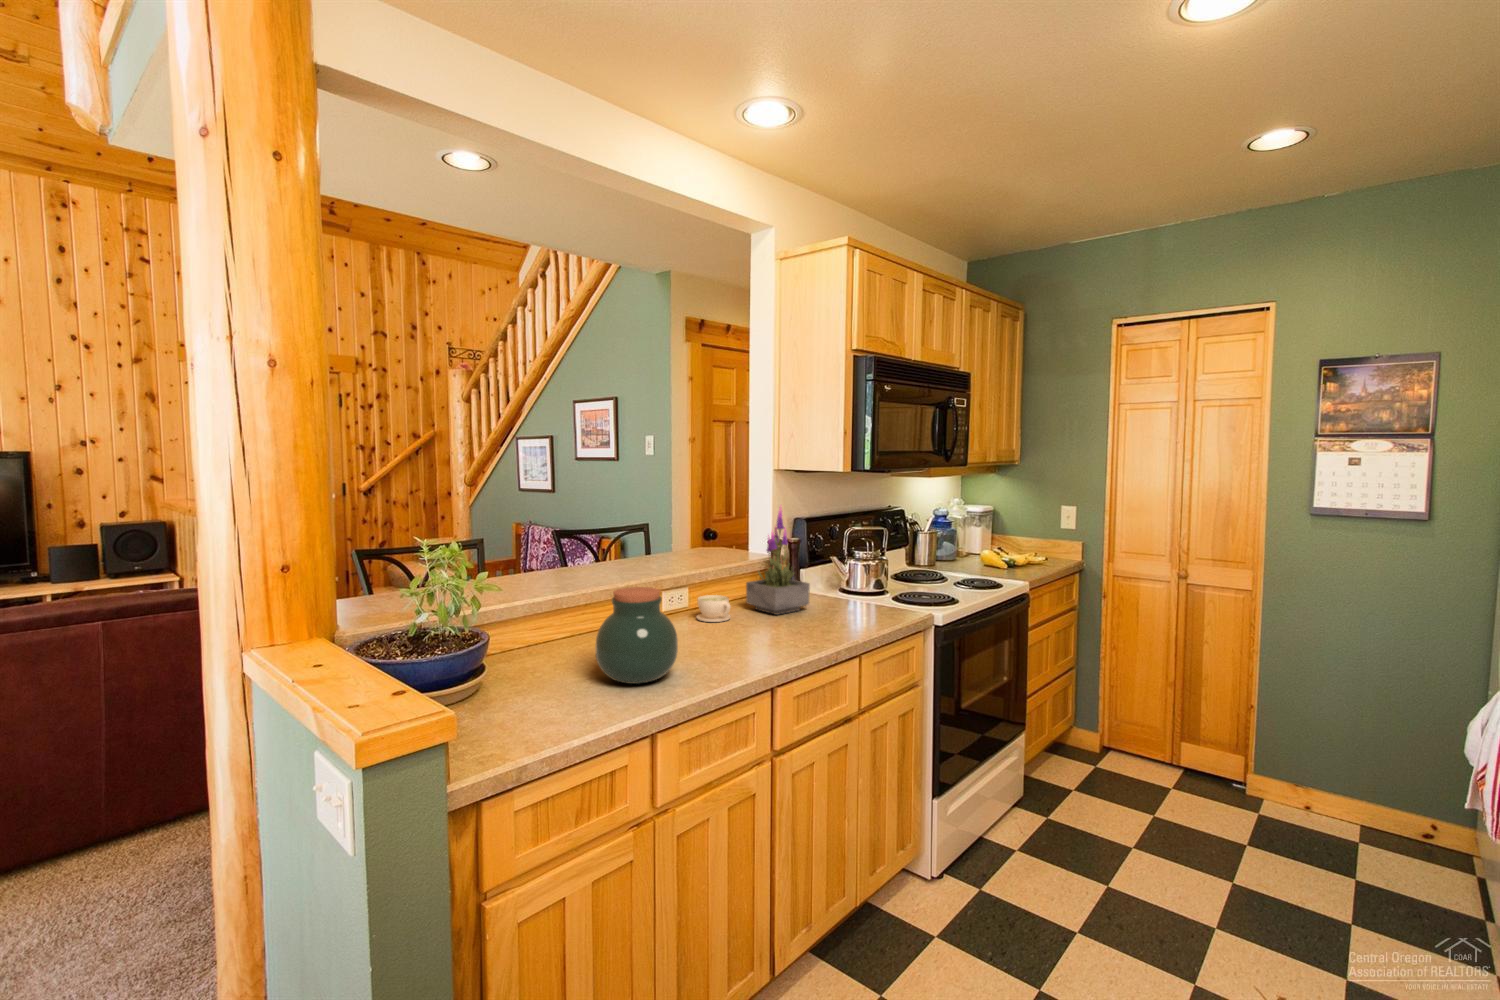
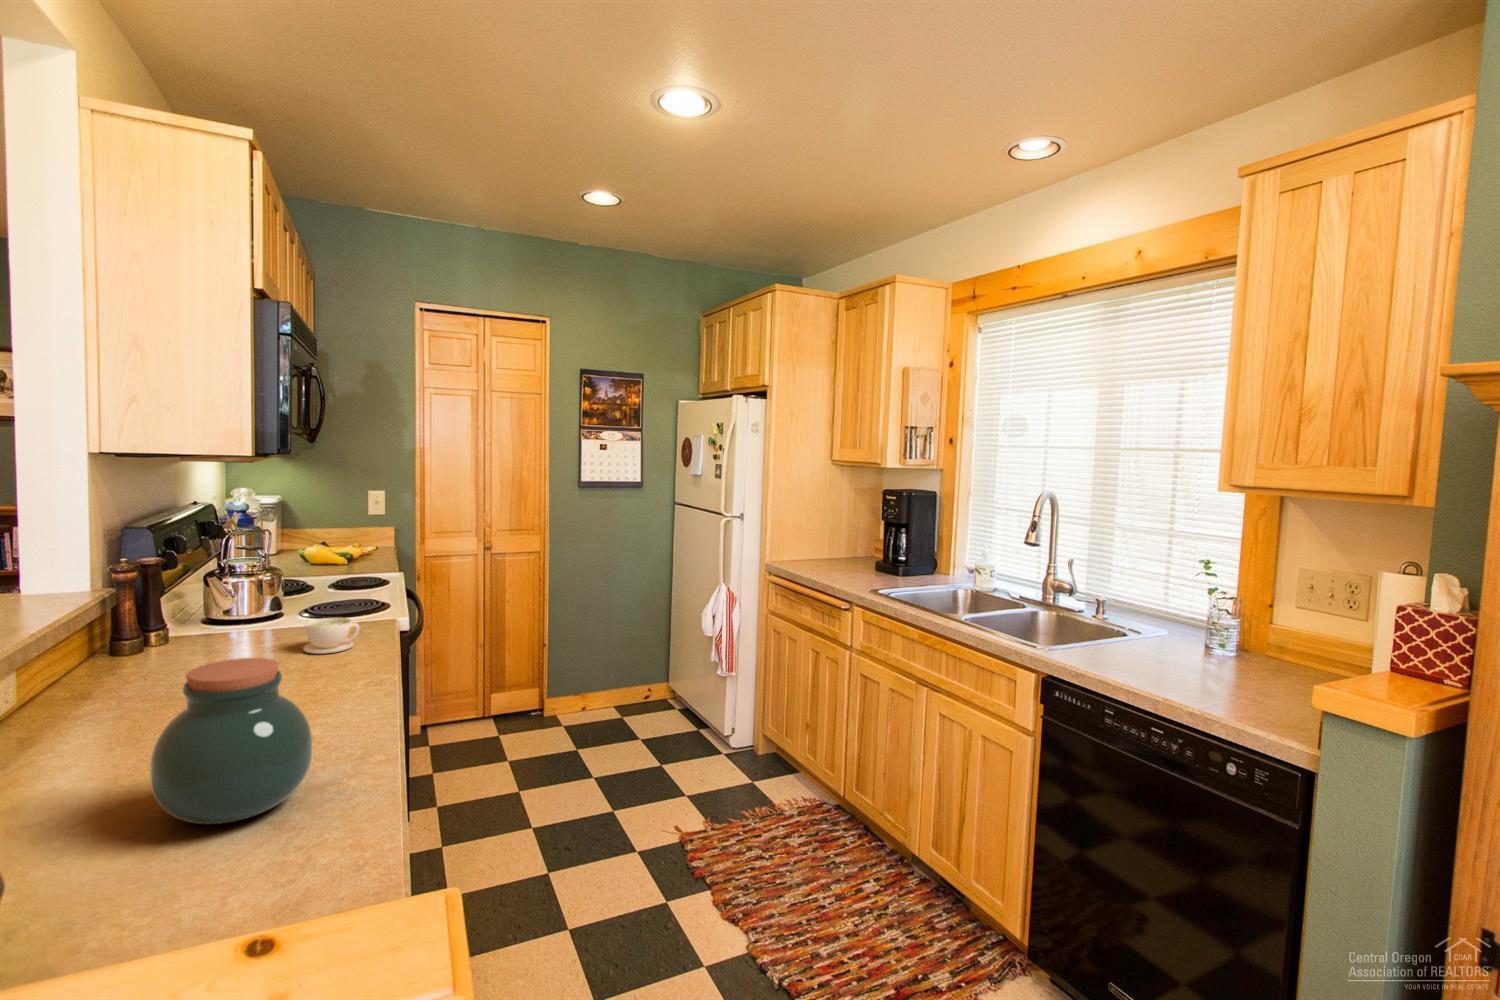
potted plant: present [746,505,810,615] -> none [126,509,237,676]
coffee cup: present [697,595,731,622] -> present [303,618,360,654]

